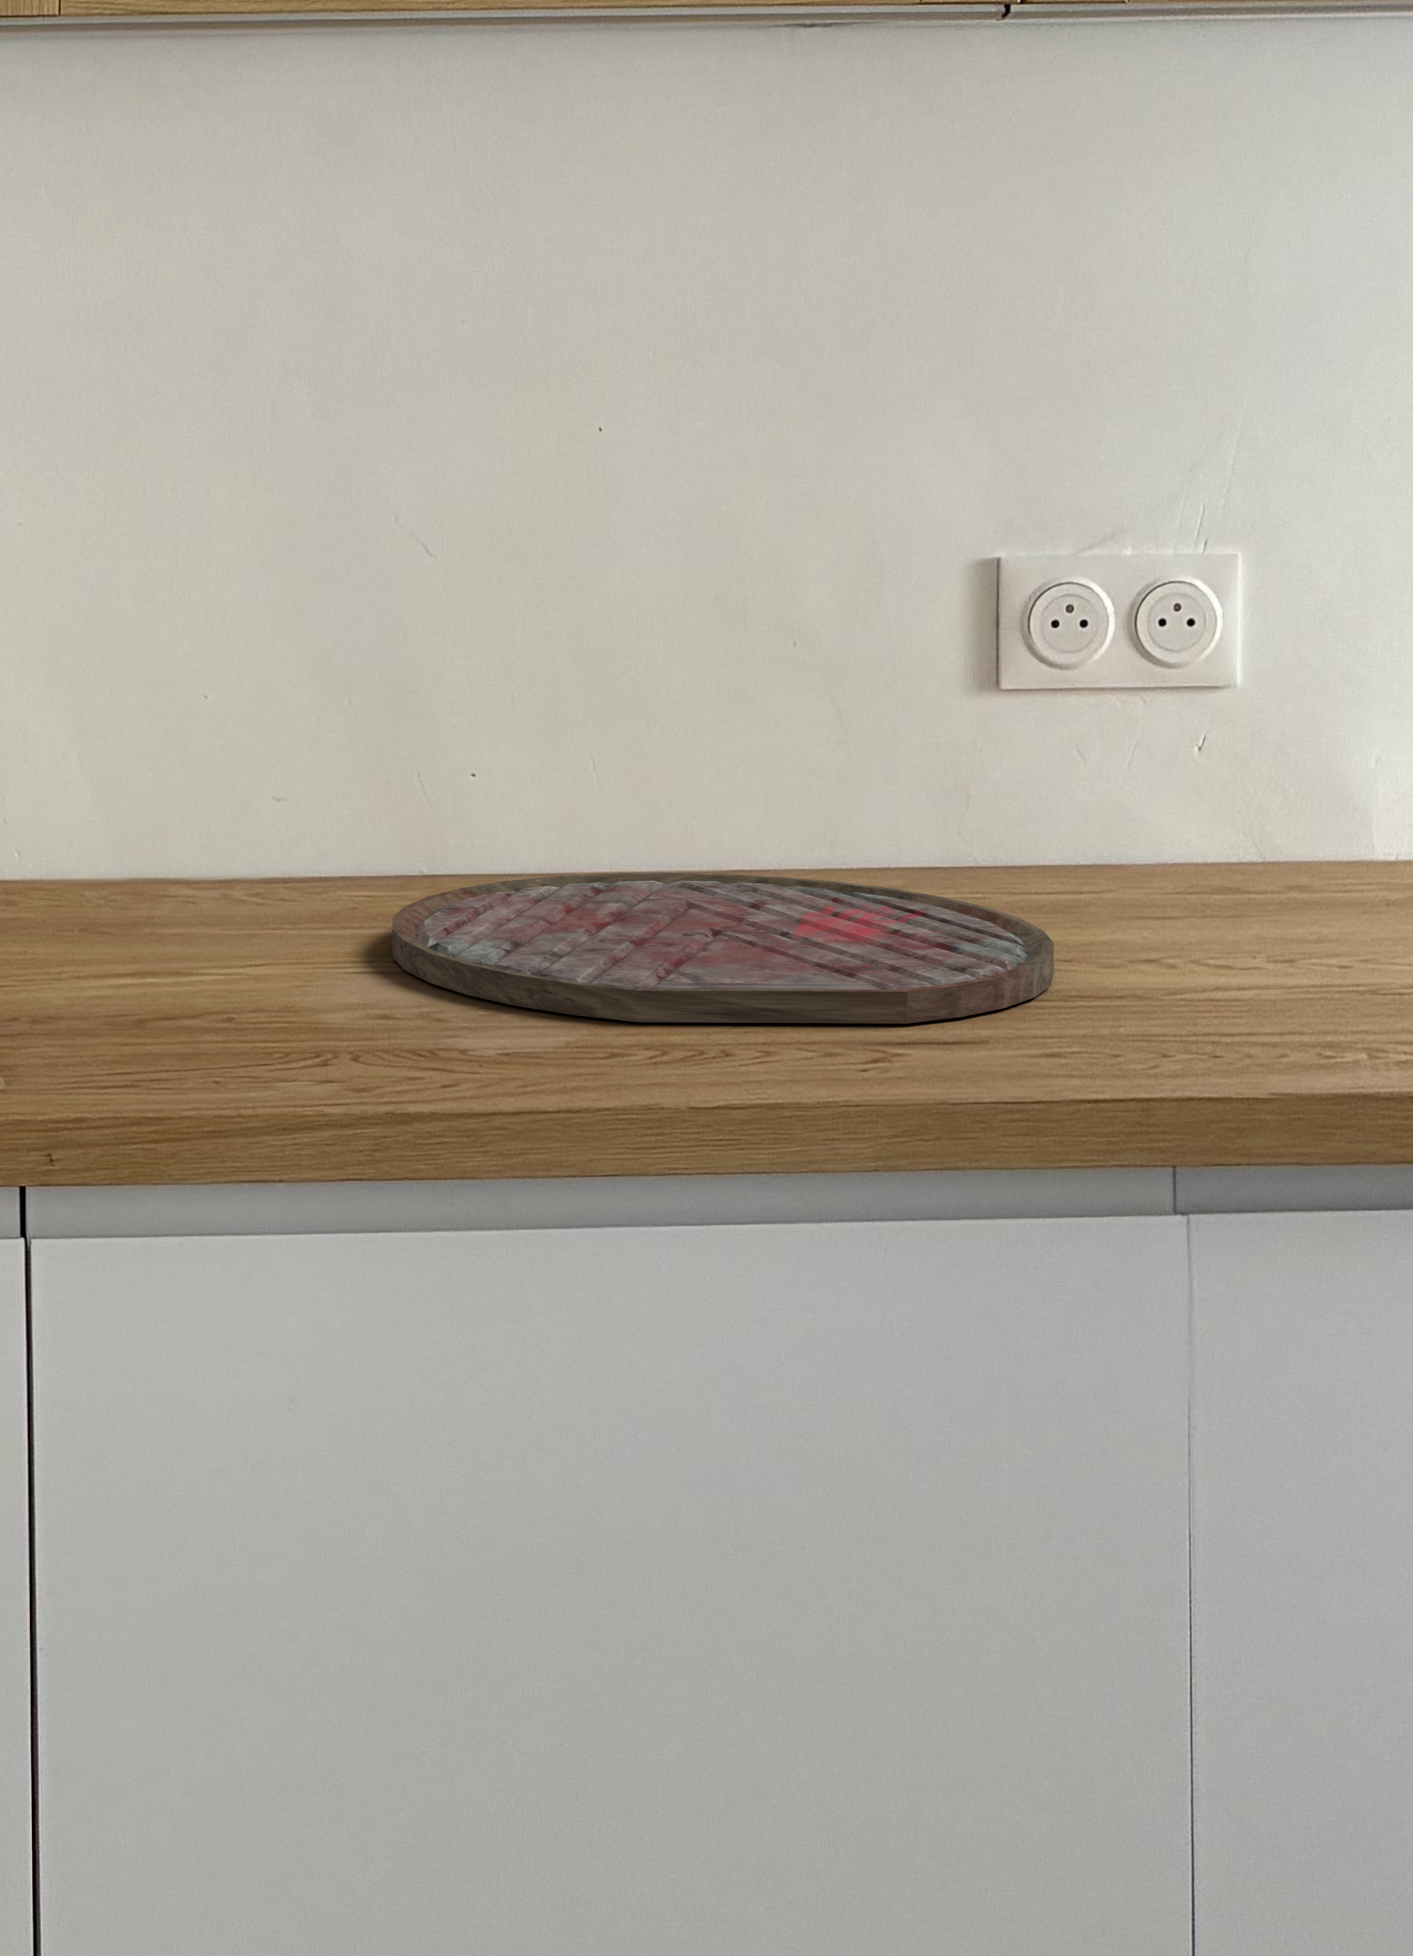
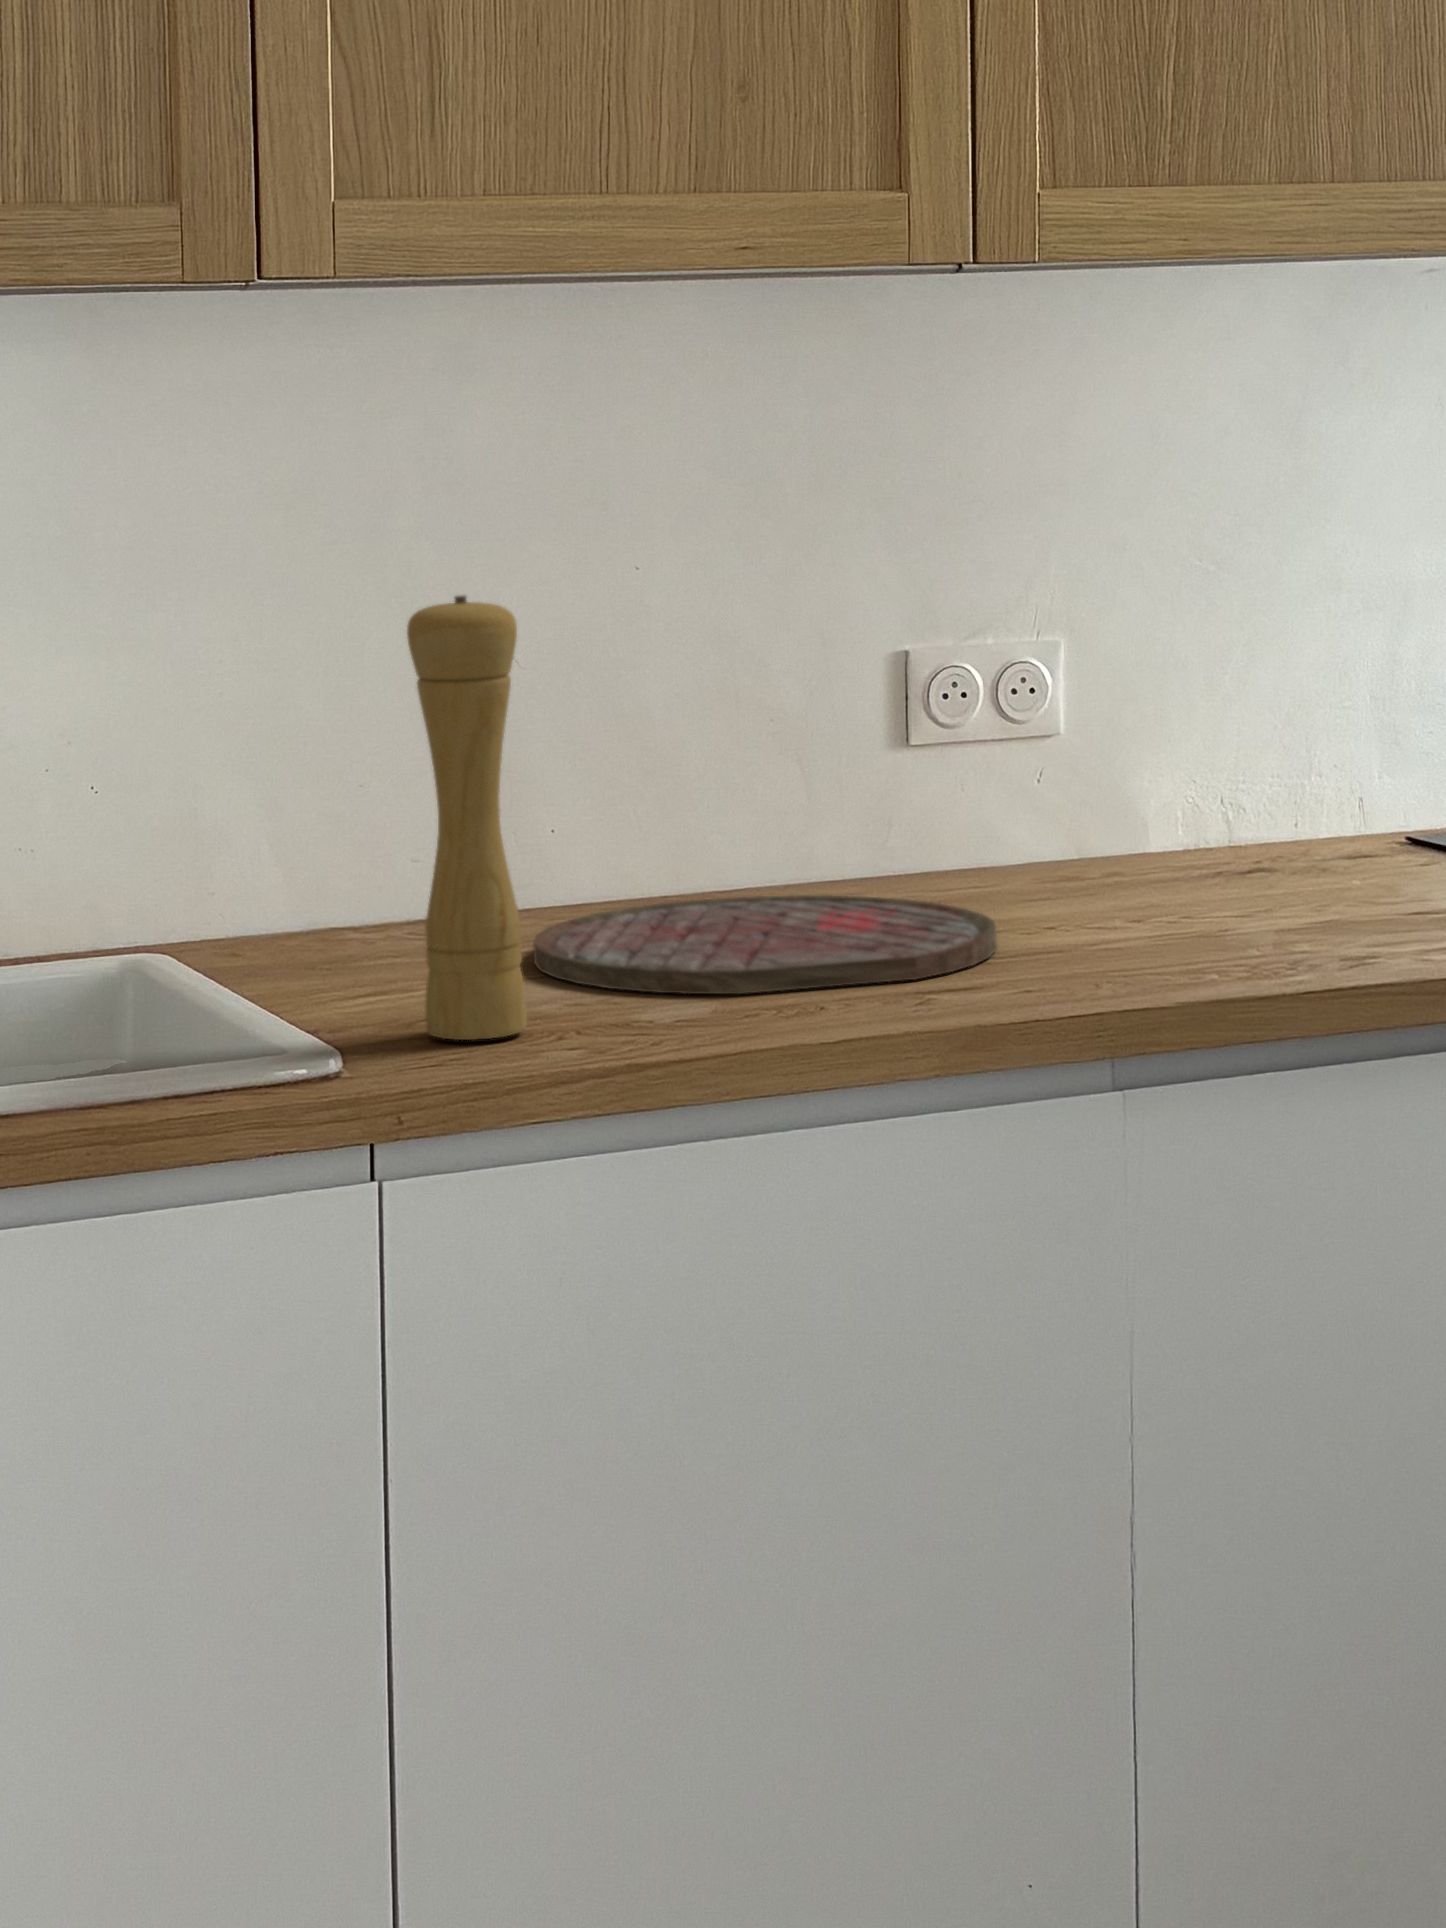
pepper mill: none [155,451,309,1059] -> present [407,595,527,1040]

